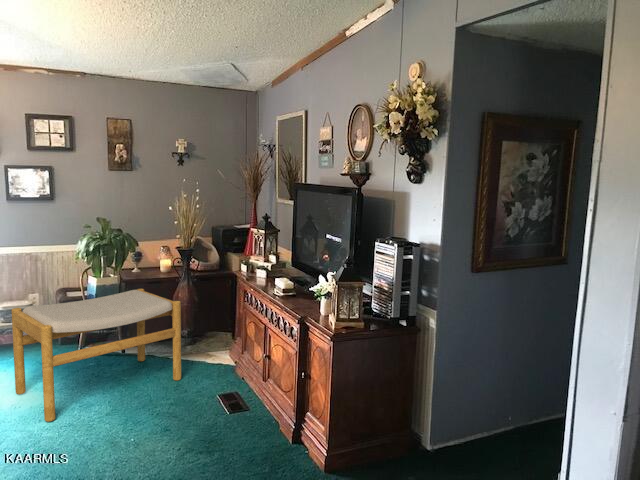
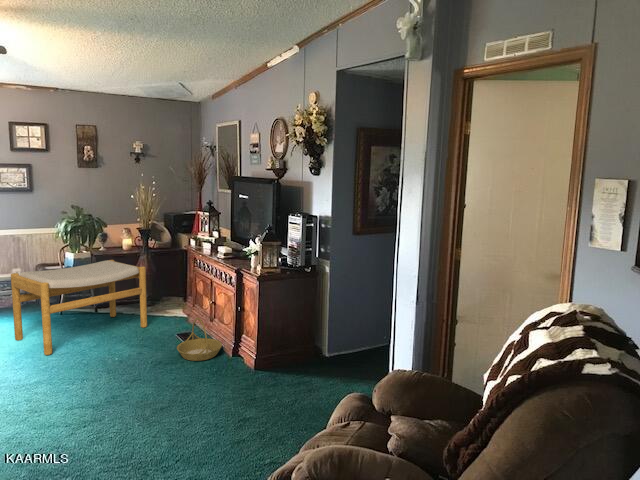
basket: none [215,381,277,444] -> present [177,318,222,361]

